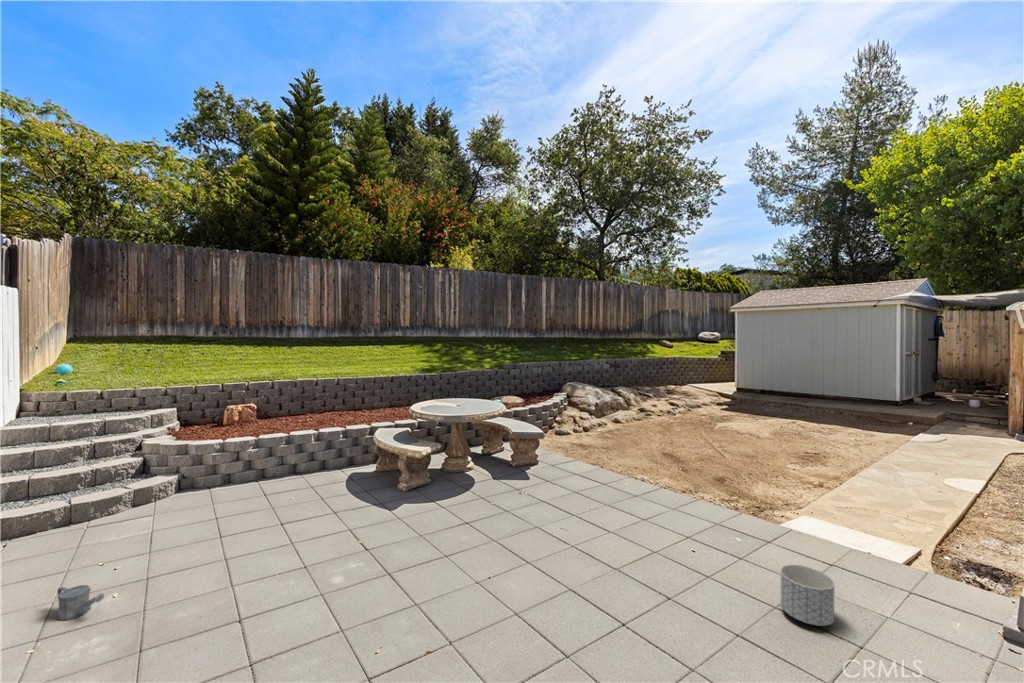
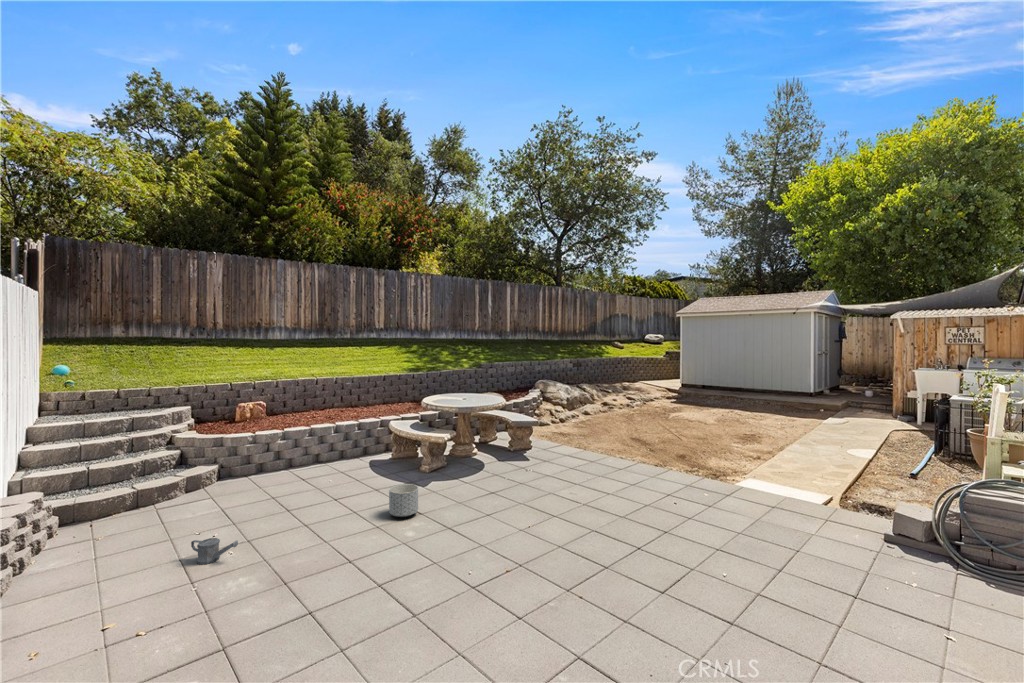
planter: present [780,565,834,626] -> present [389,484,418,518]

